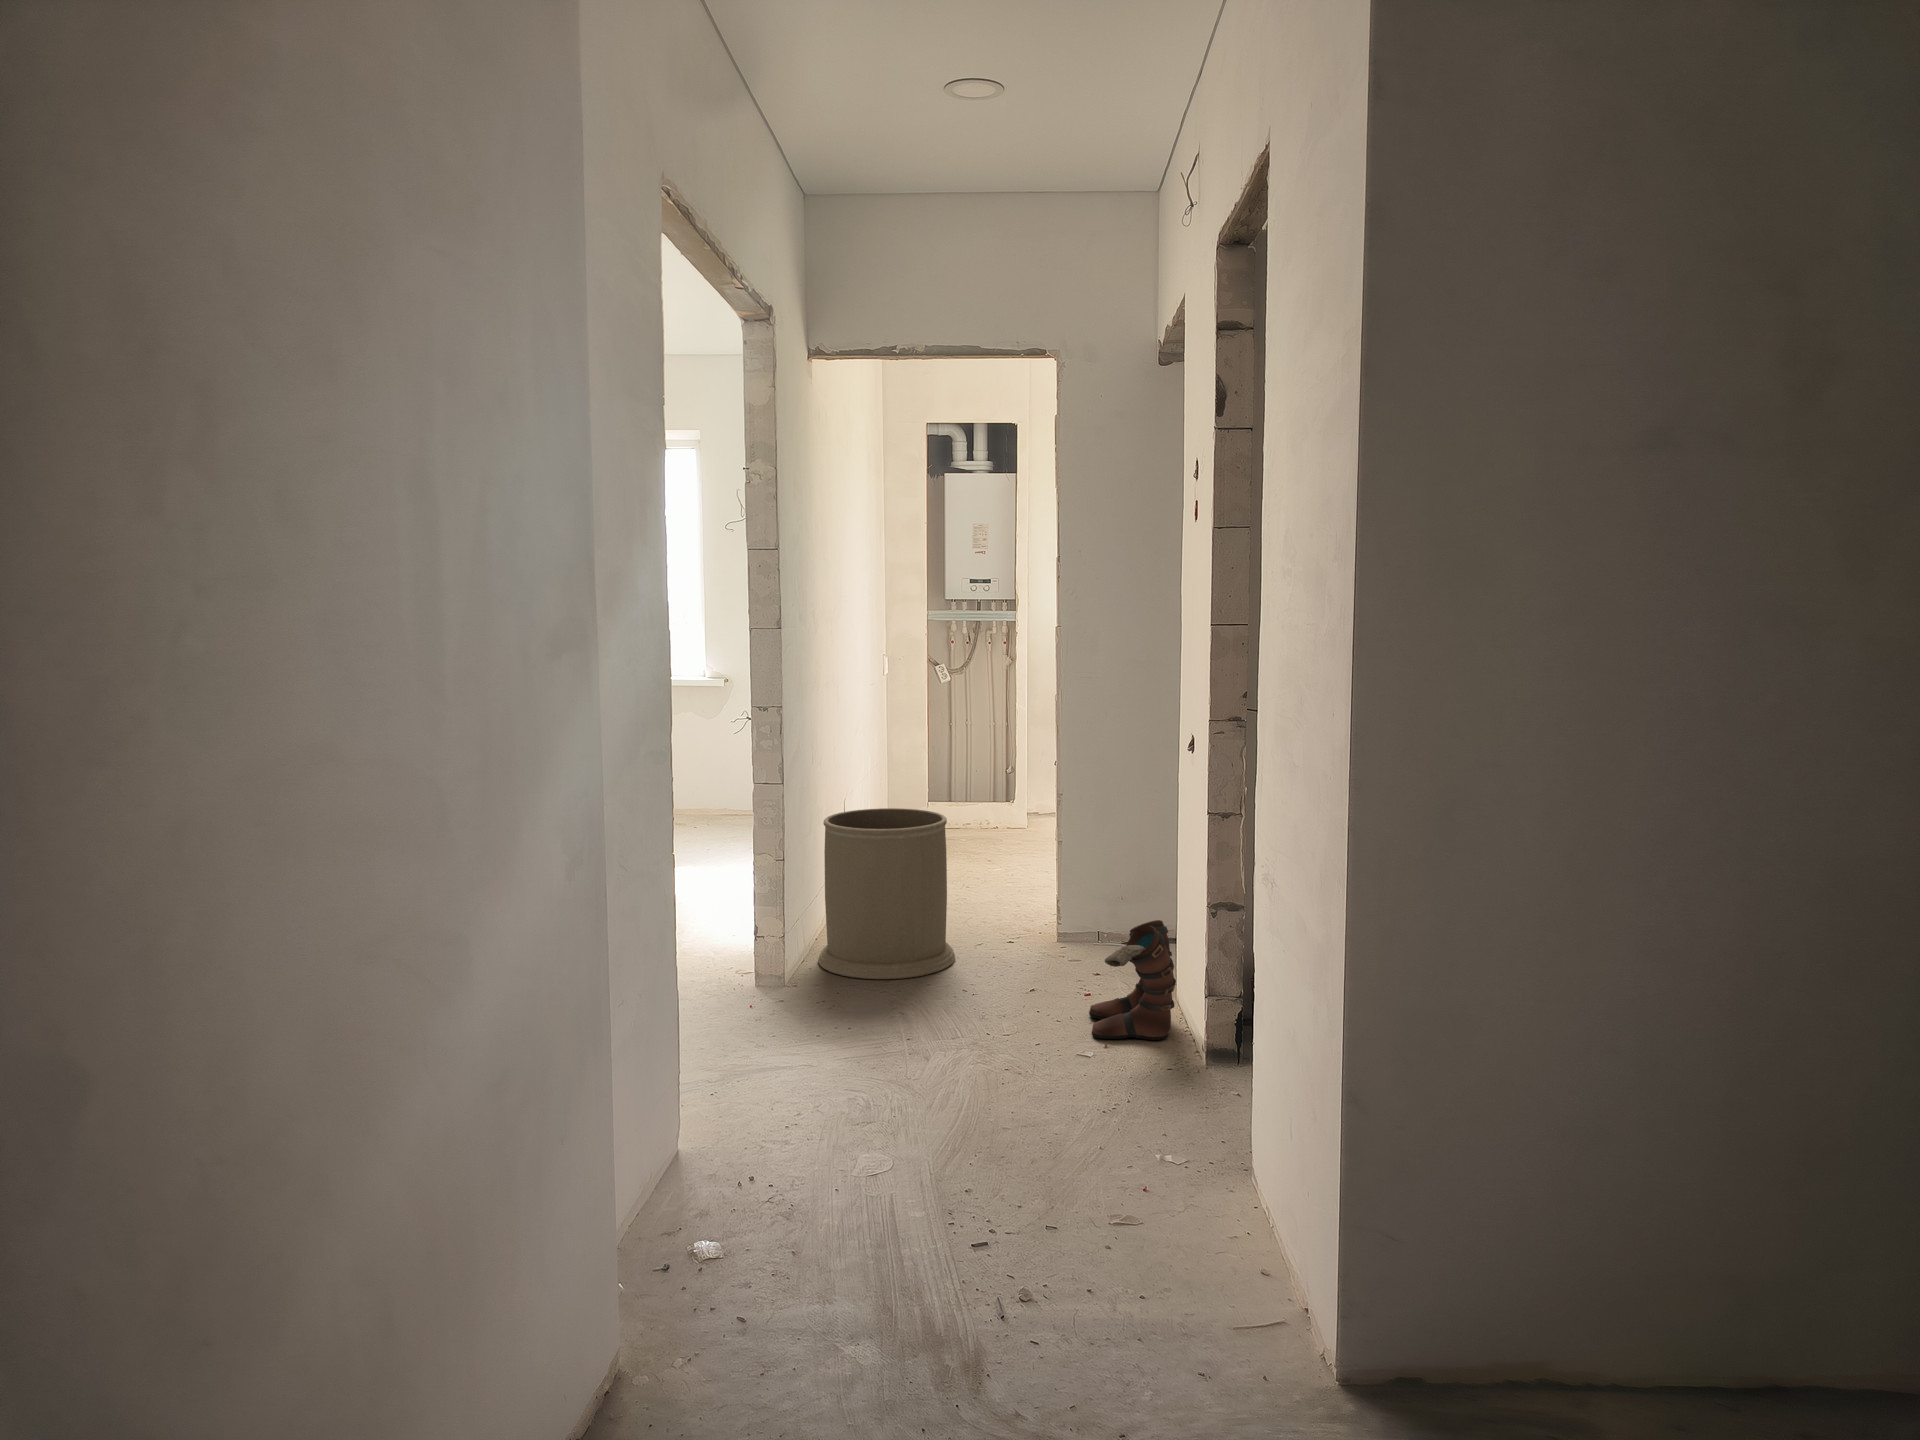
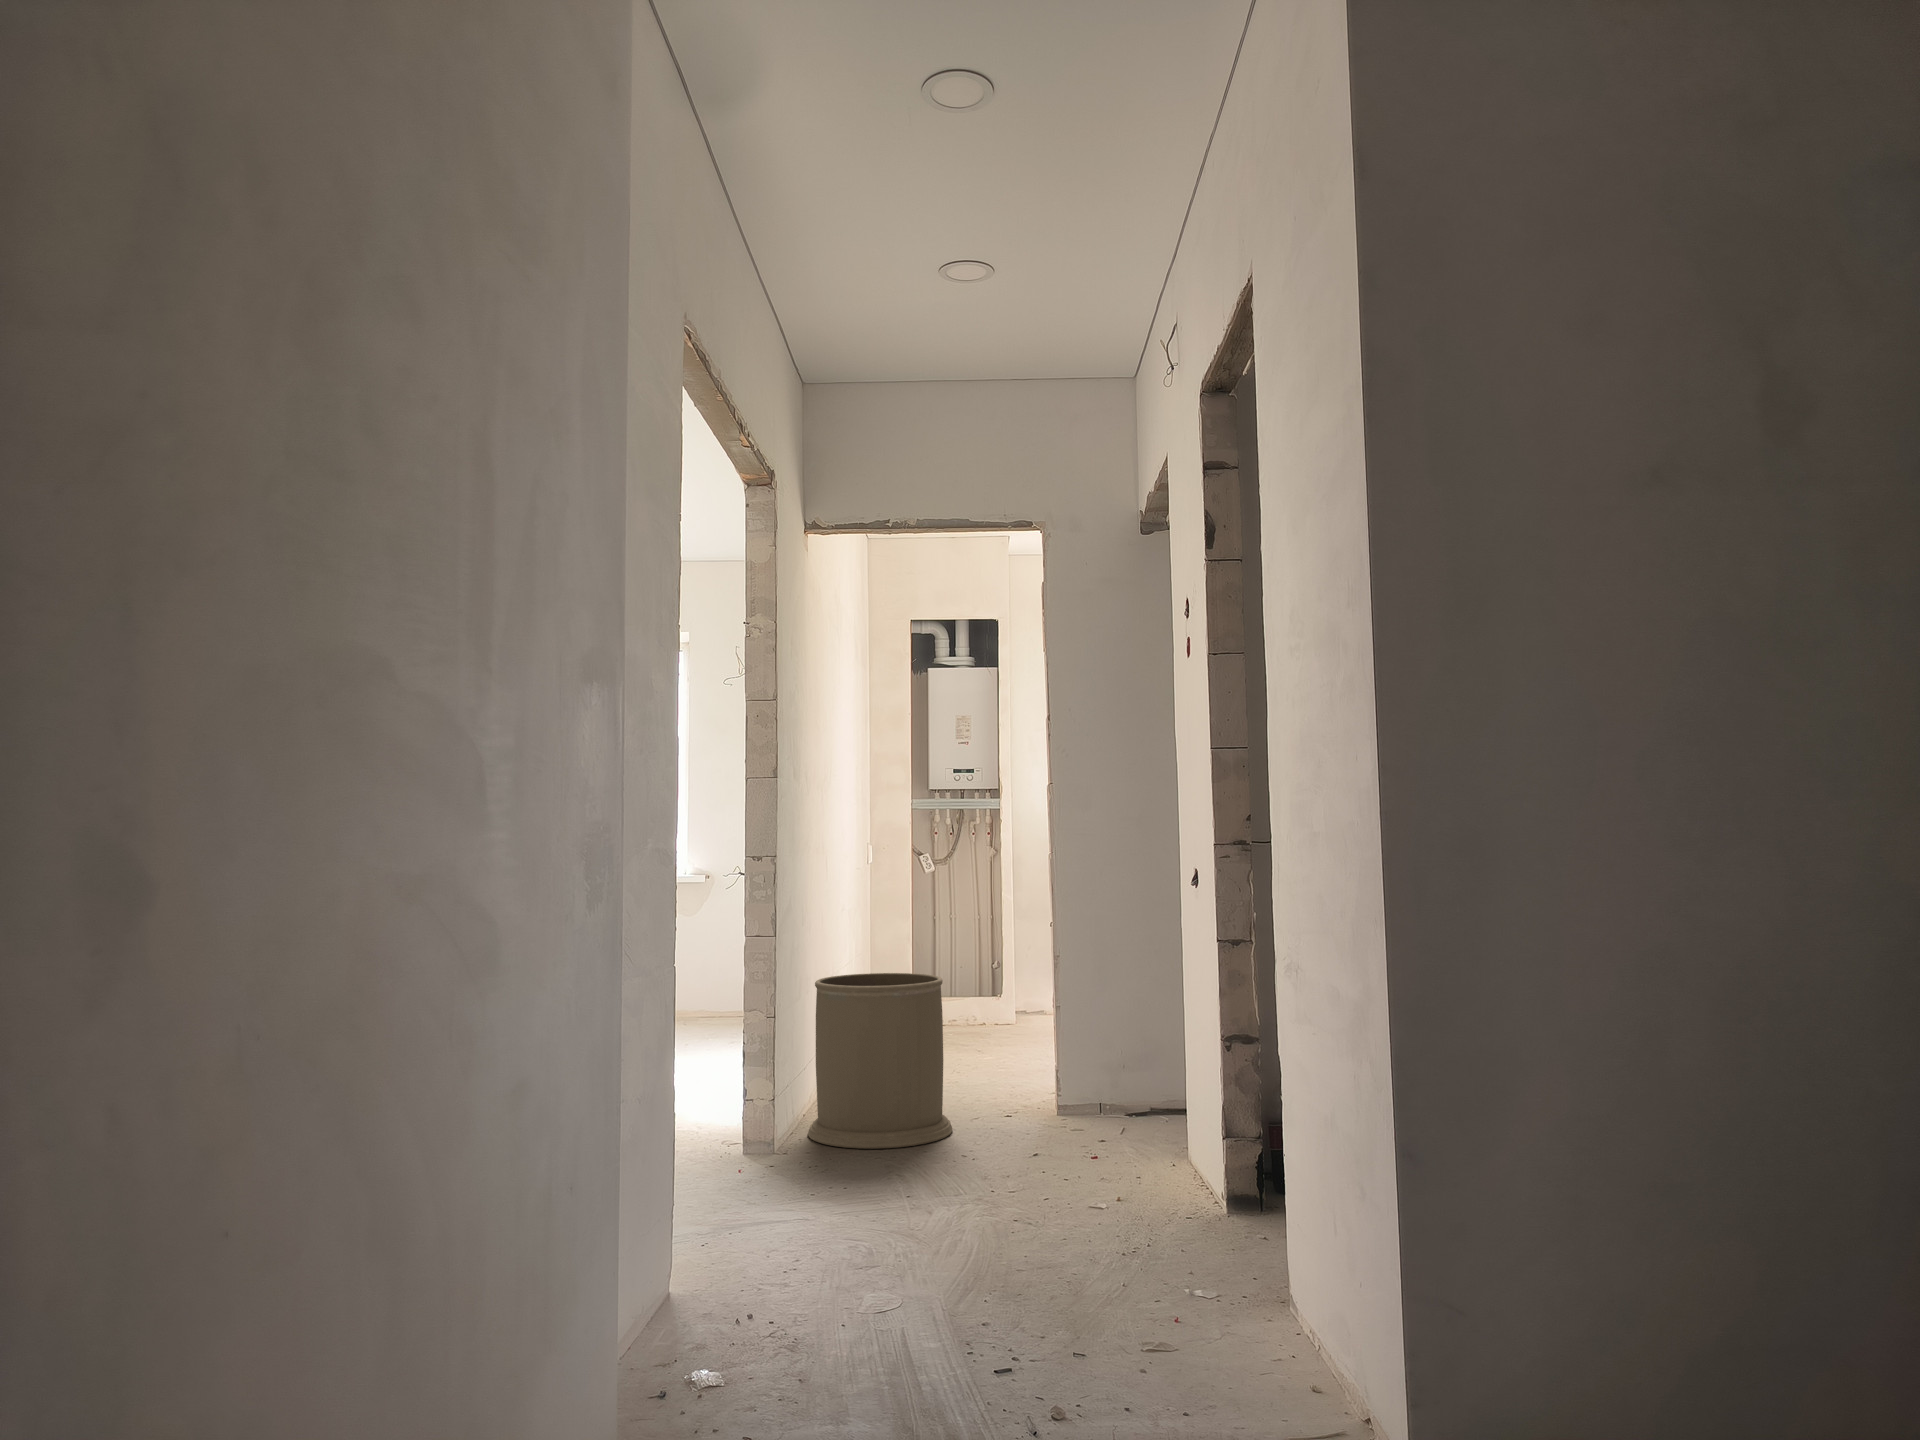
boots: present [1089,920,1176,1040] -> none [1099,1067,1189,1193]

